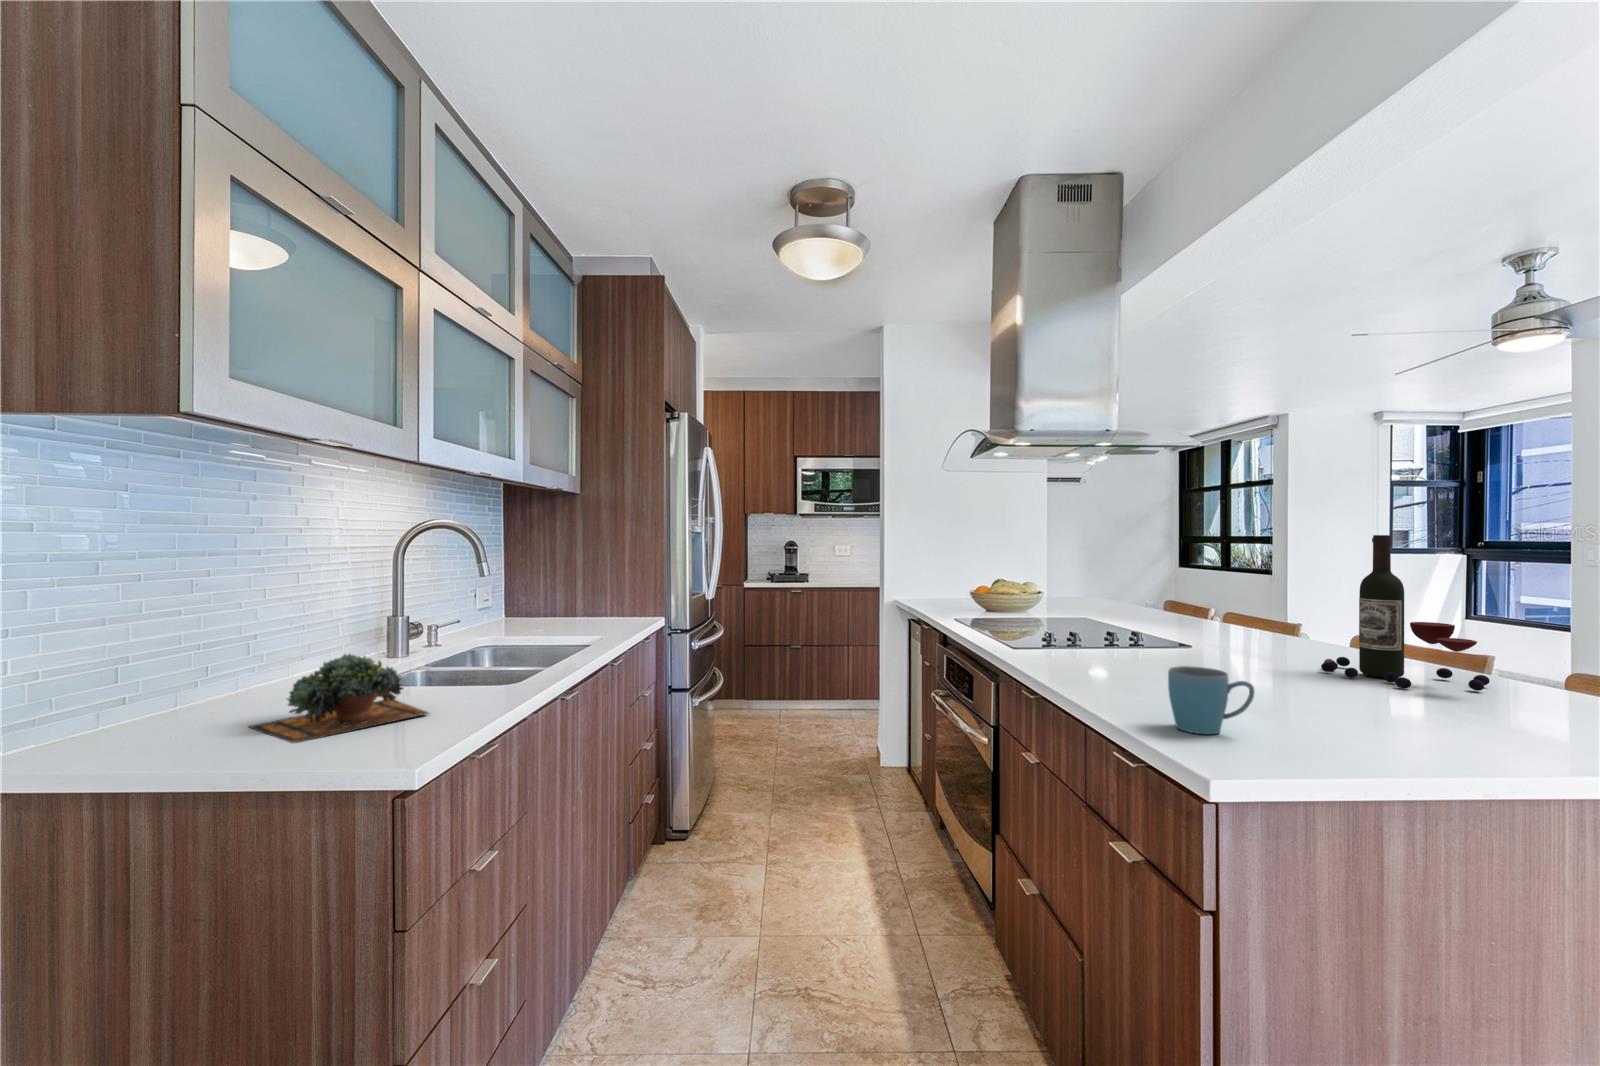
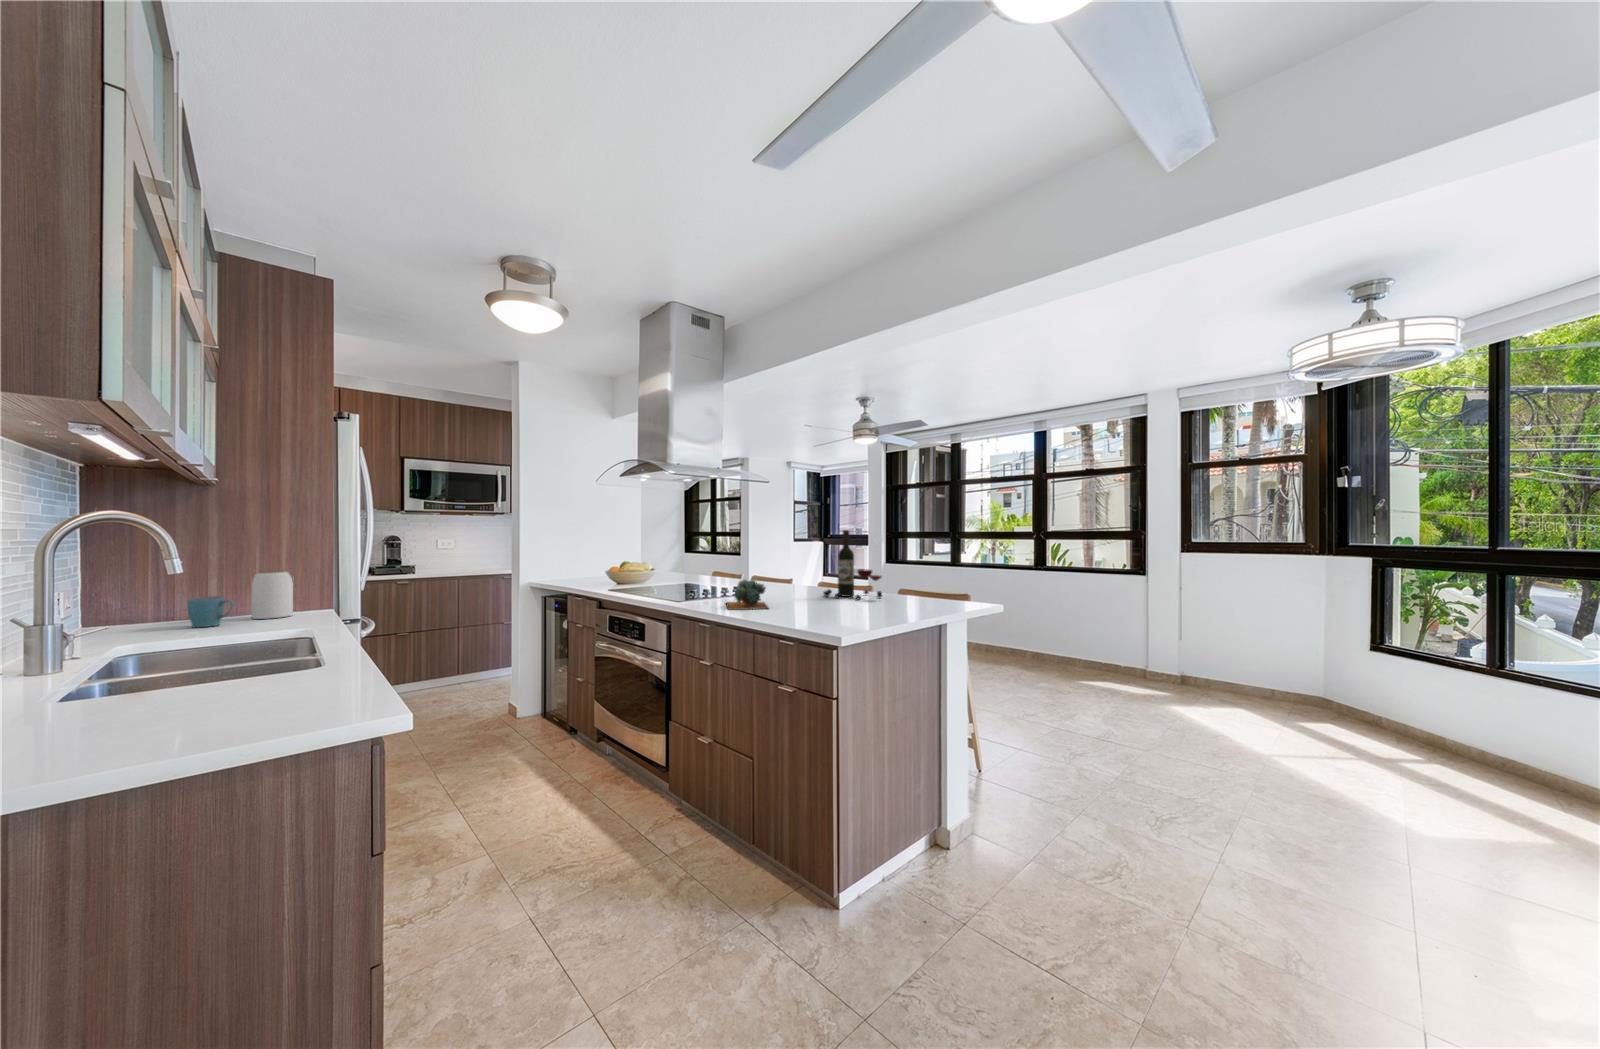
jar: none [596,574,627,622] -> present [251,571,293,619]
succulent plant: present [249,654,428,743] -> present [726,579,769,610]
mug: present [1168,666,1254,734] -> present [187,596,234,627]

